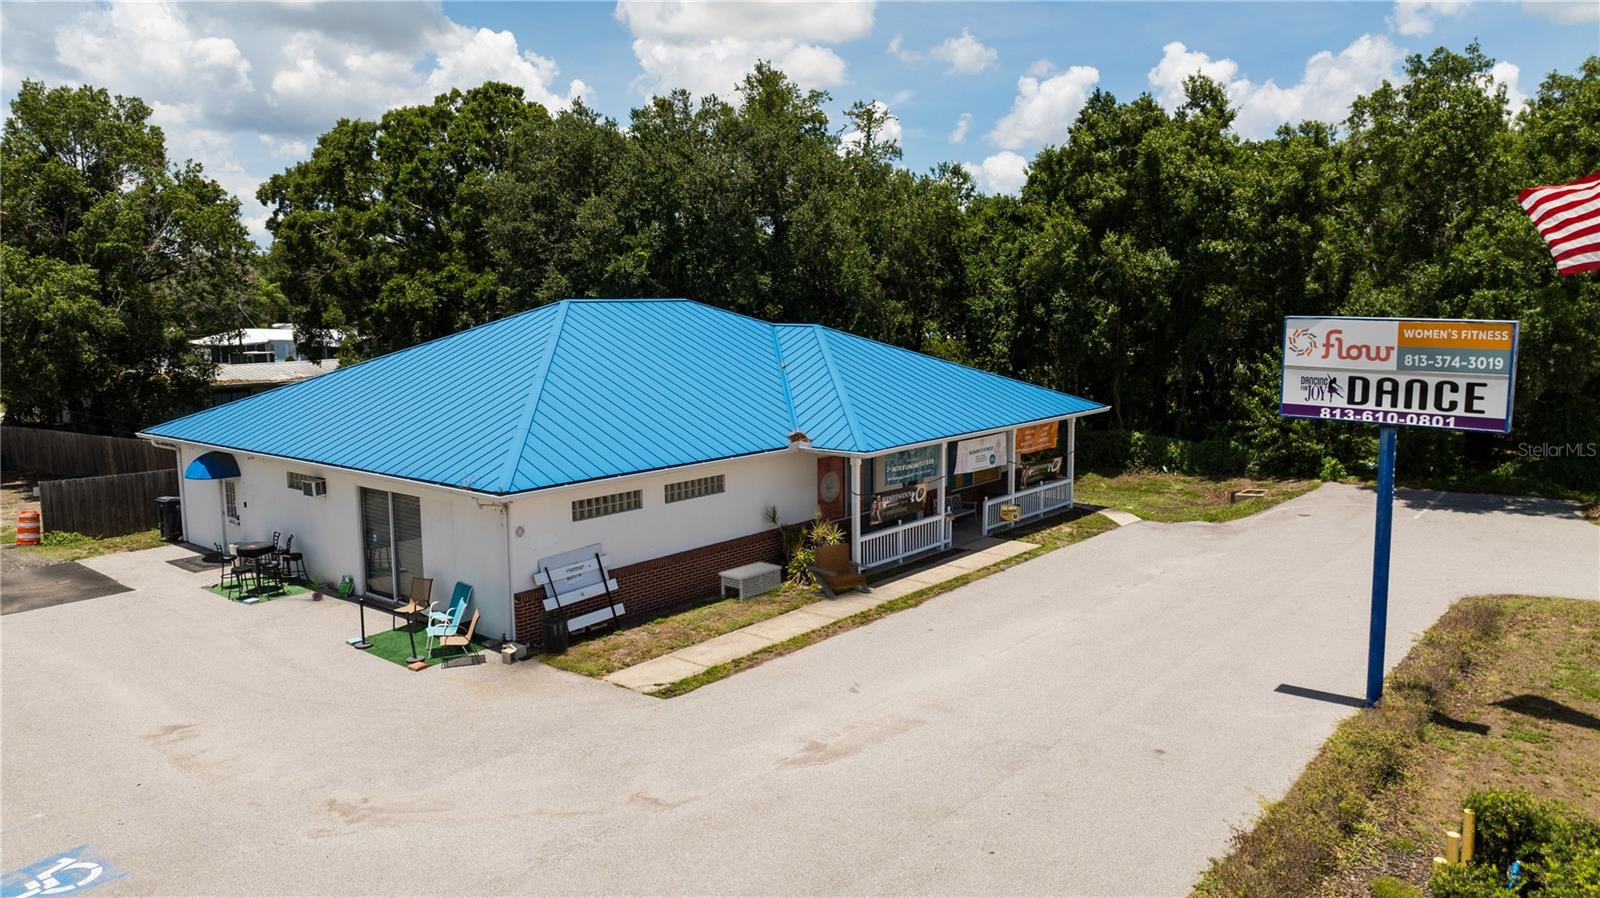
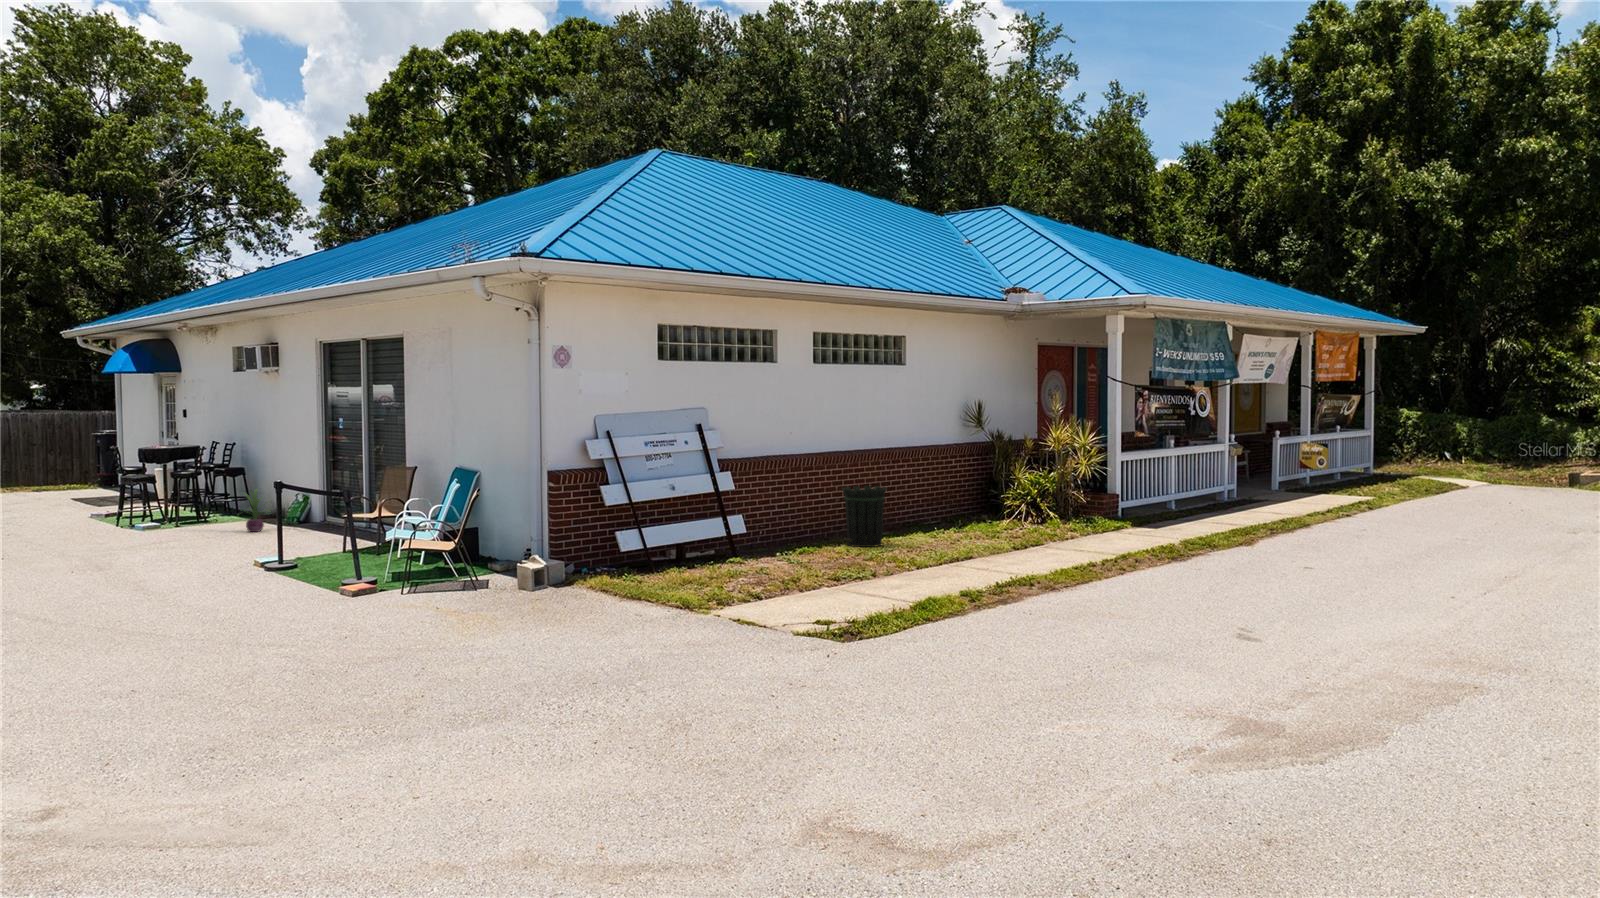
lounge chair: present [807,543,871,601] -> none [1040,456,1153,541]
storage bench: present [719,562,781,602] -> none [895,488,997,541]
waste bin: present [539,610,570,656] -> present [842,486,887,547]

